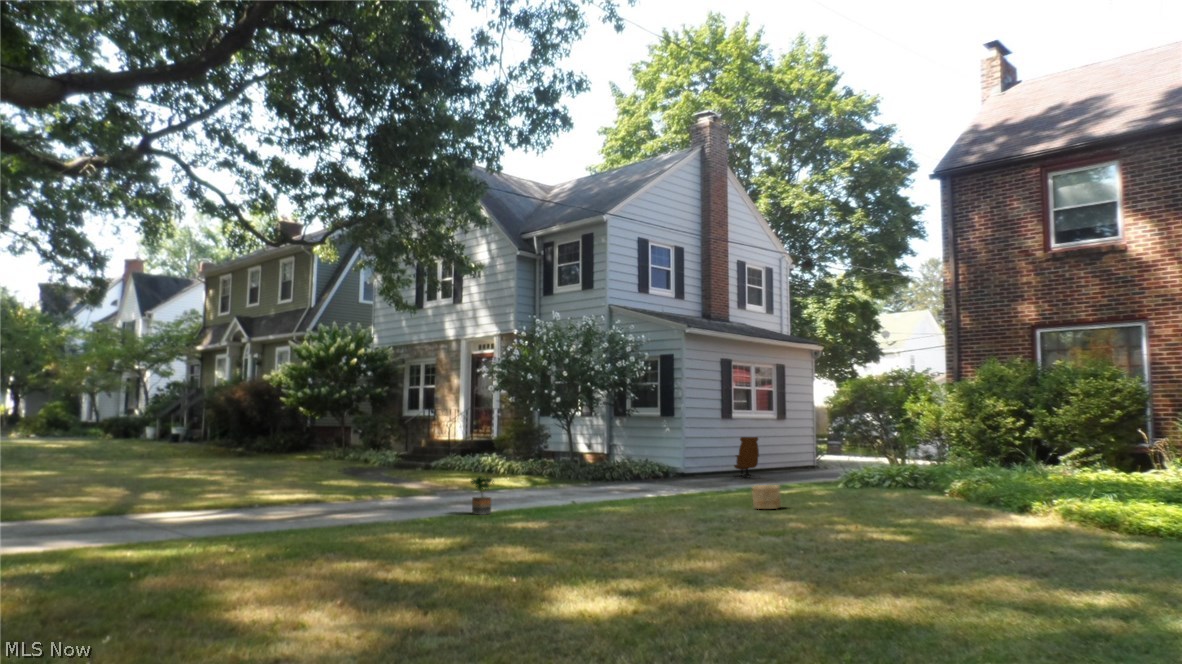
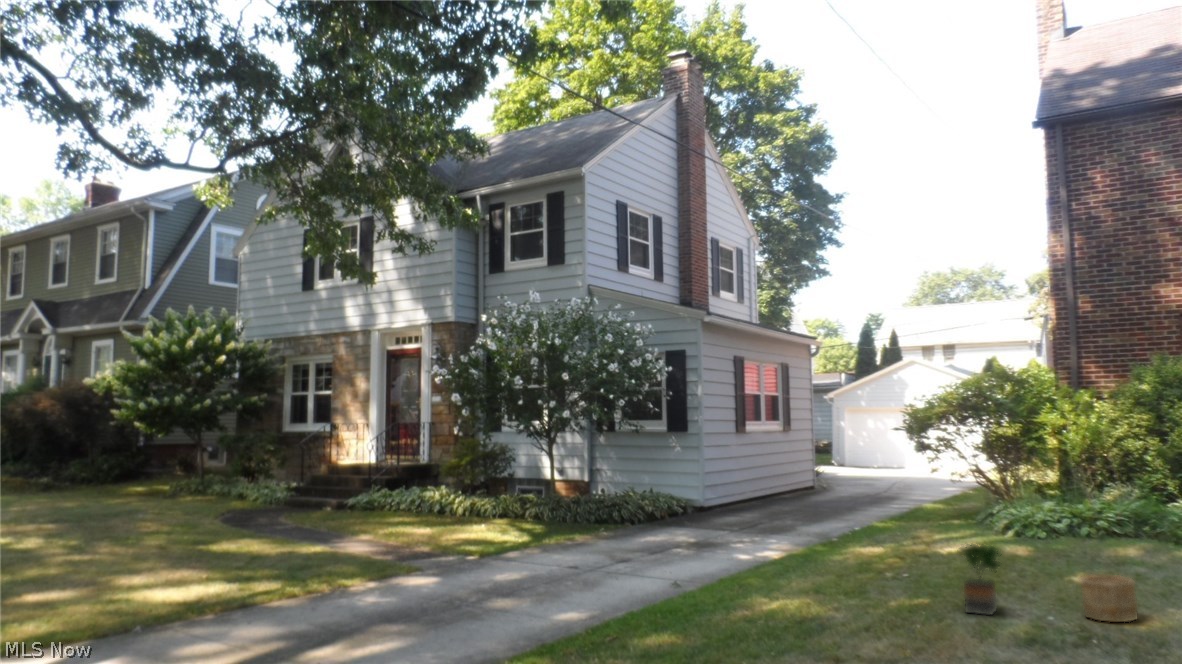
lounge chair: present [734,437,759,477] -> none [745,455,786,508]
potted tree: present [471,476,494,515] -> present [959,544,1002,615]

